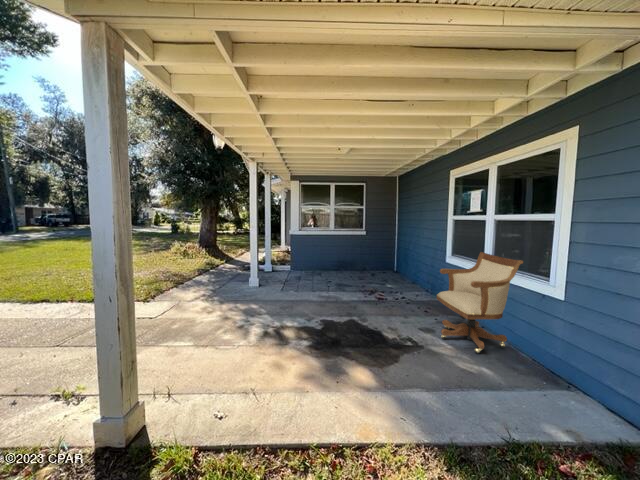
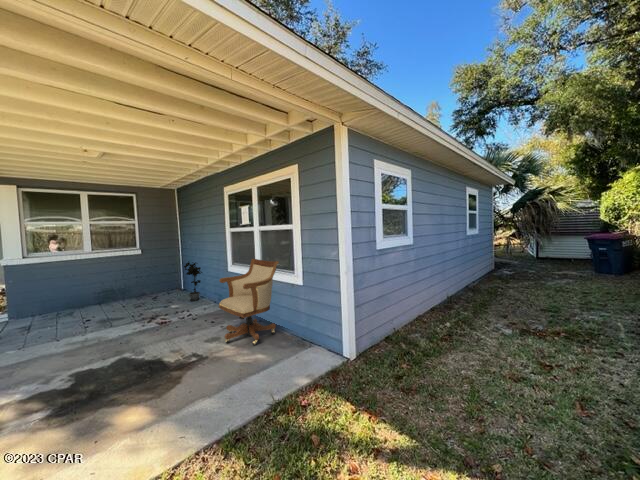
potted plant: none [400,245,418,283] -> present [184,261,202,301]

